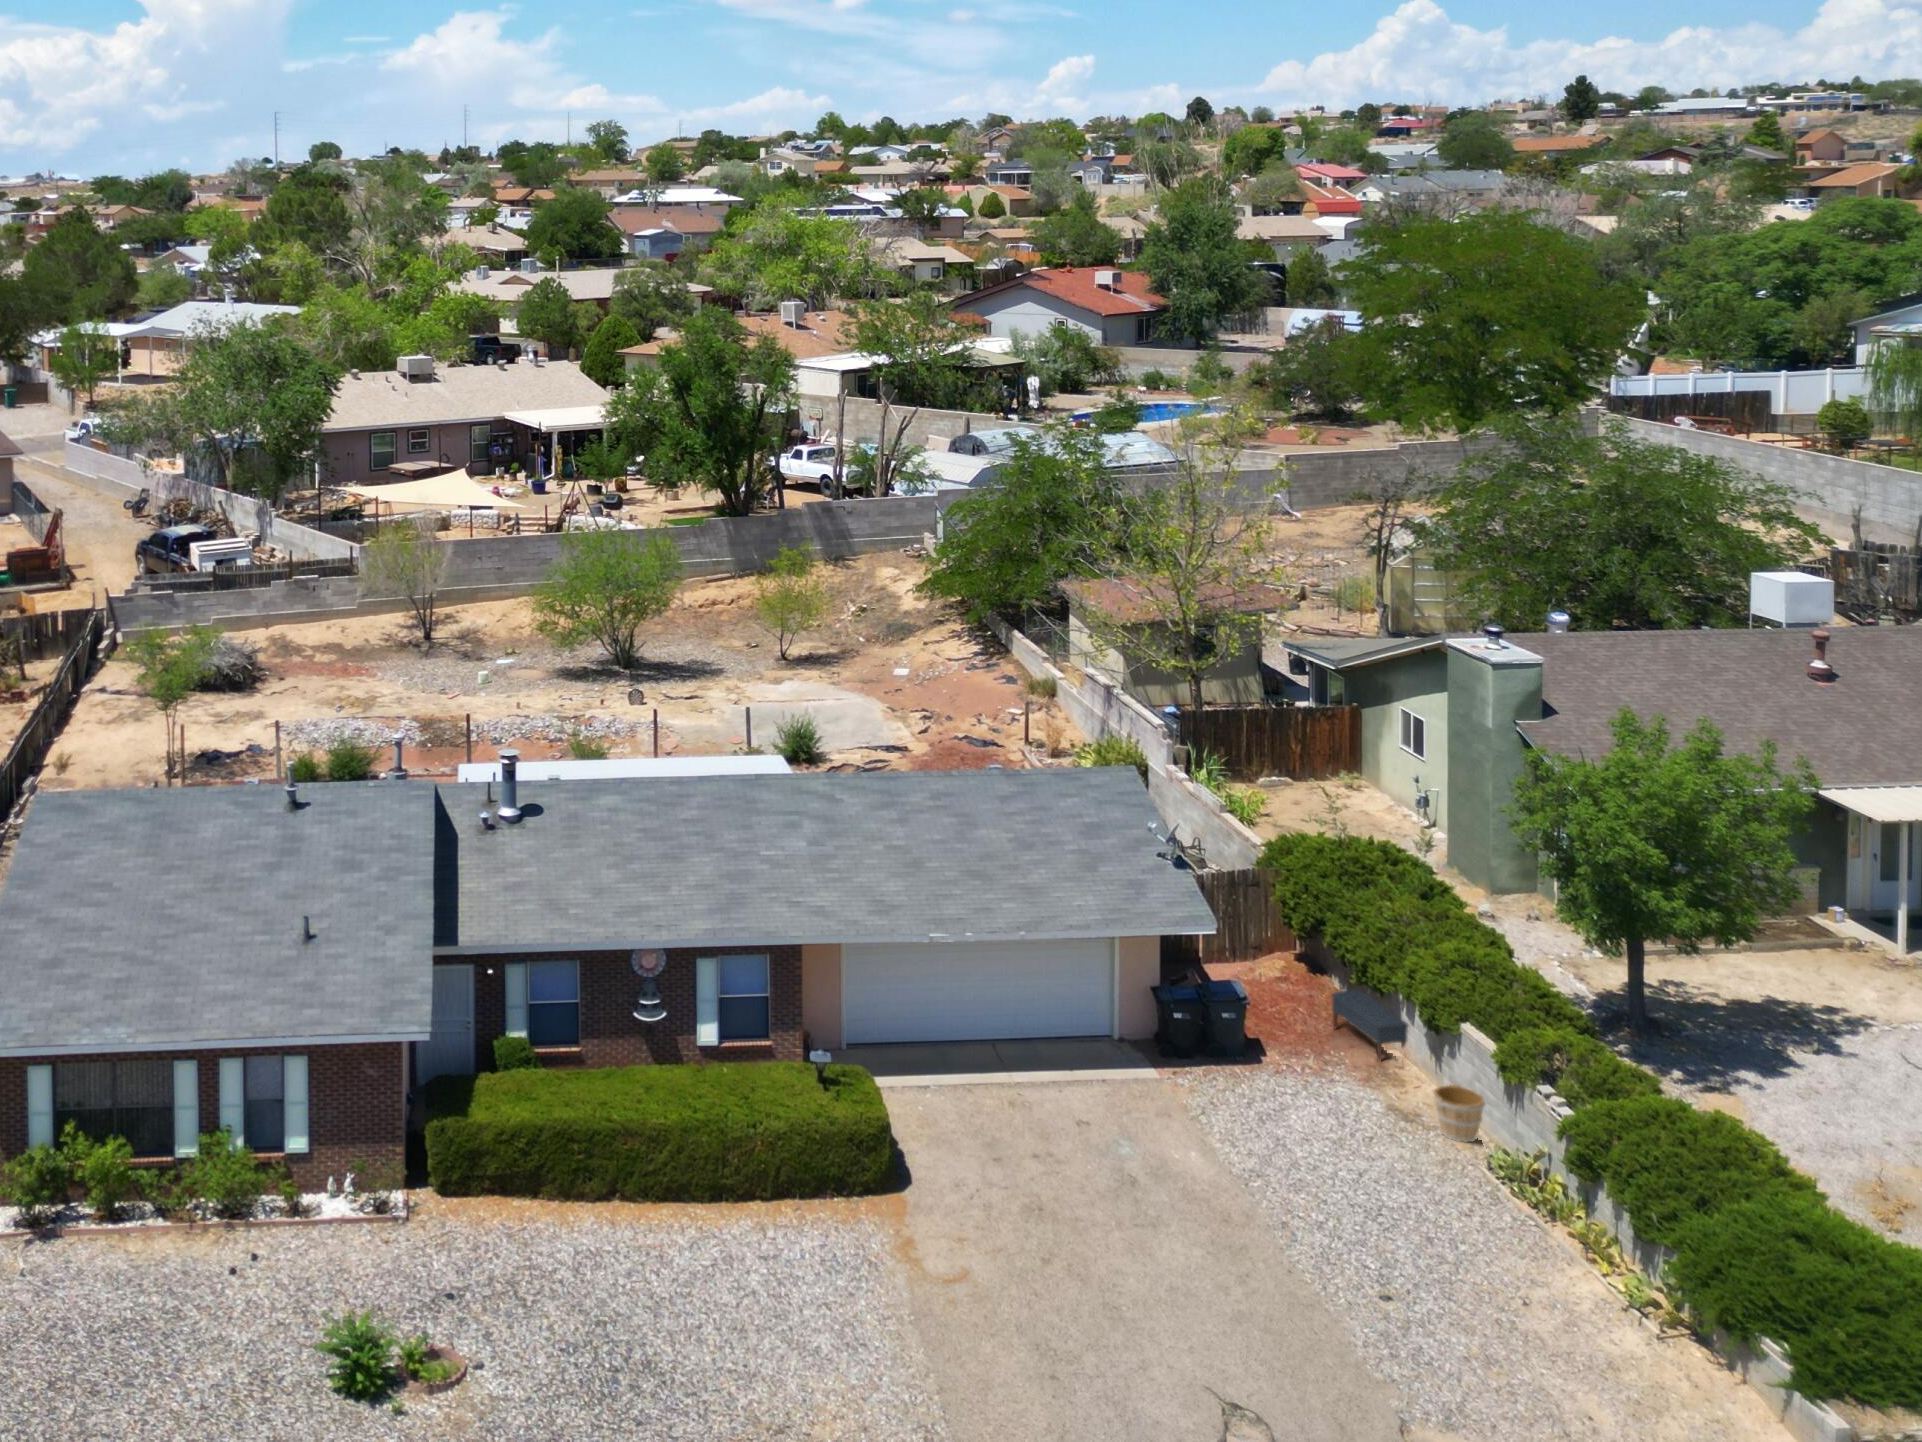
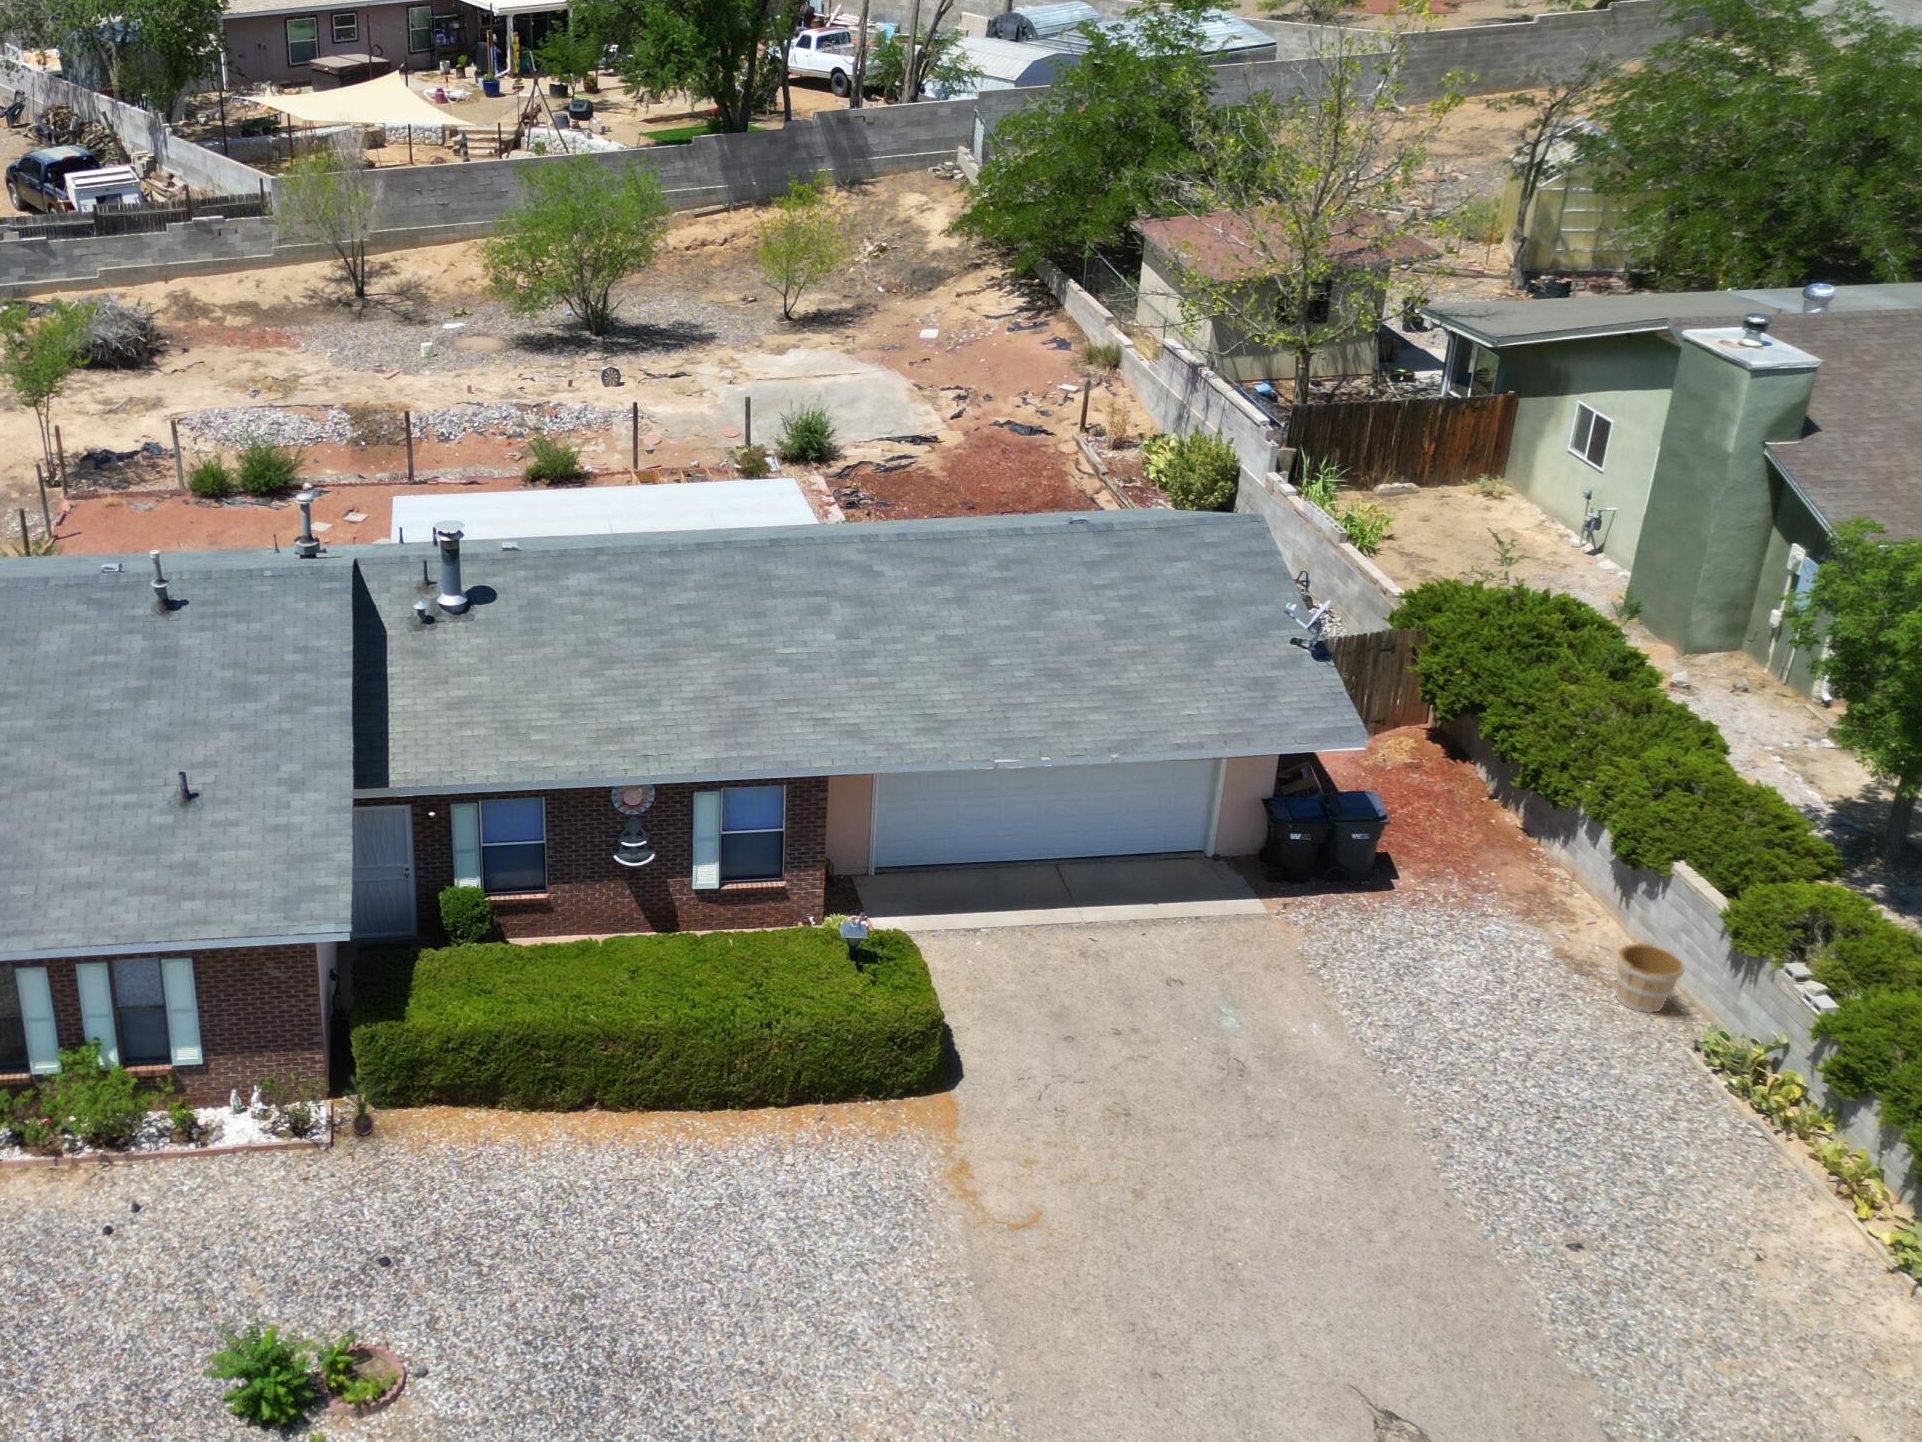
bench: present [1332,990,1408,1061] -> none [1475,800,1580,892]
decorative plant: none [409,1164,460,1219] -> present [341,1076,389,1135]

